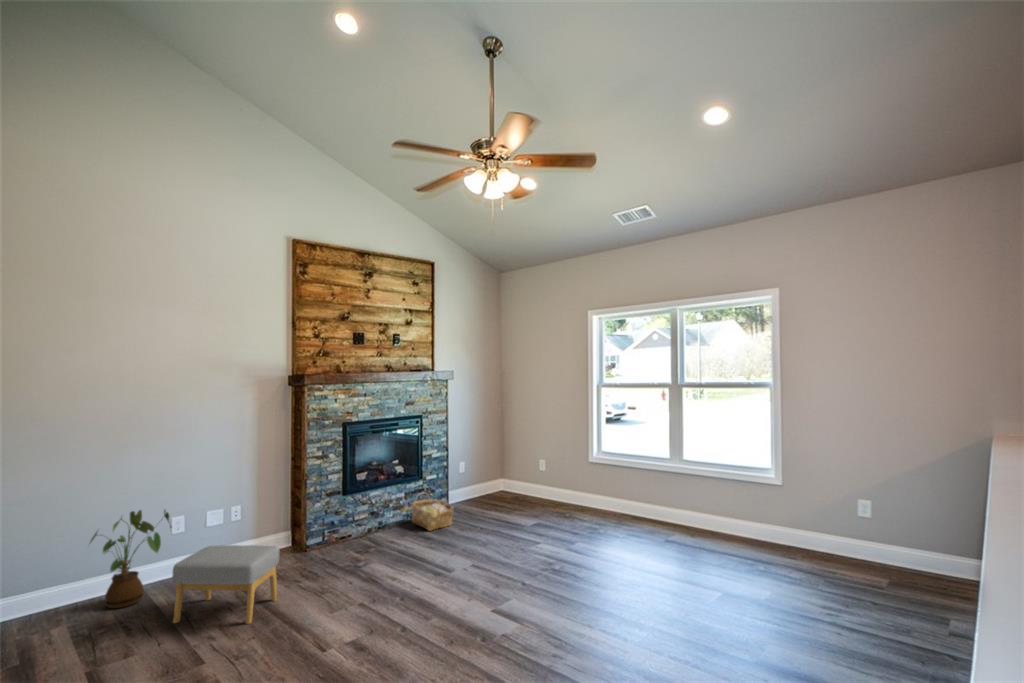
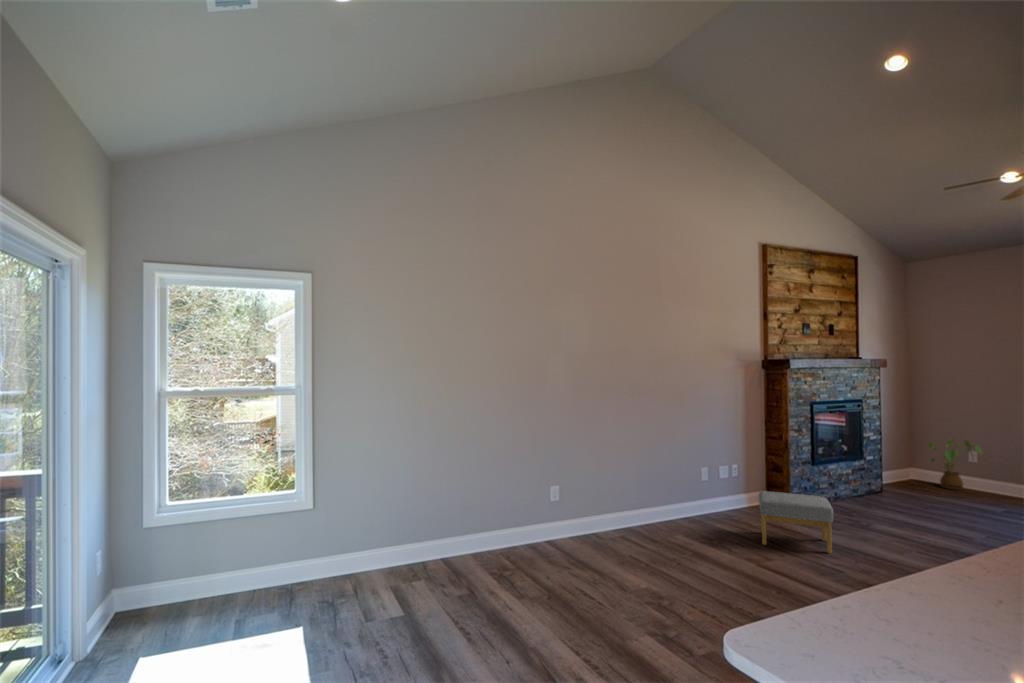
woven basket: present [412,493,453,531] -> none [861,471,912,506]
house plant: present [91,510,171,608] -> present [929,439,982,490]

